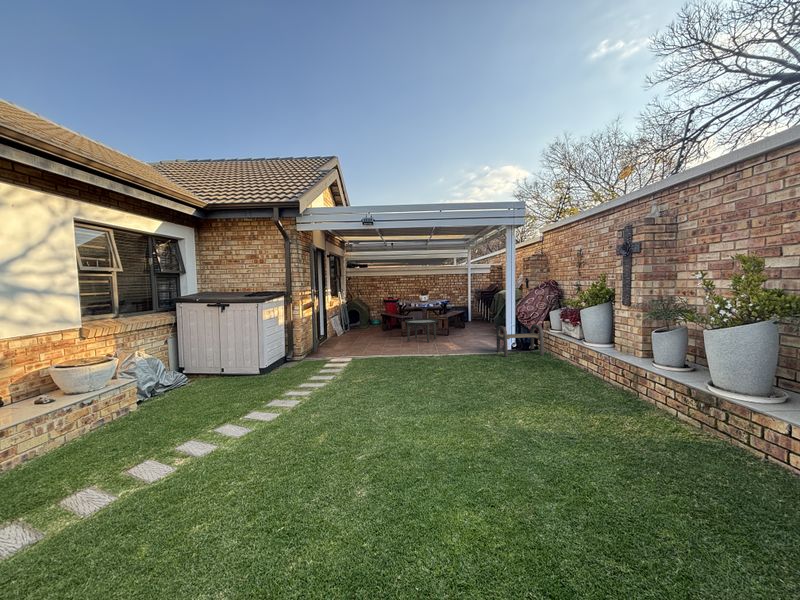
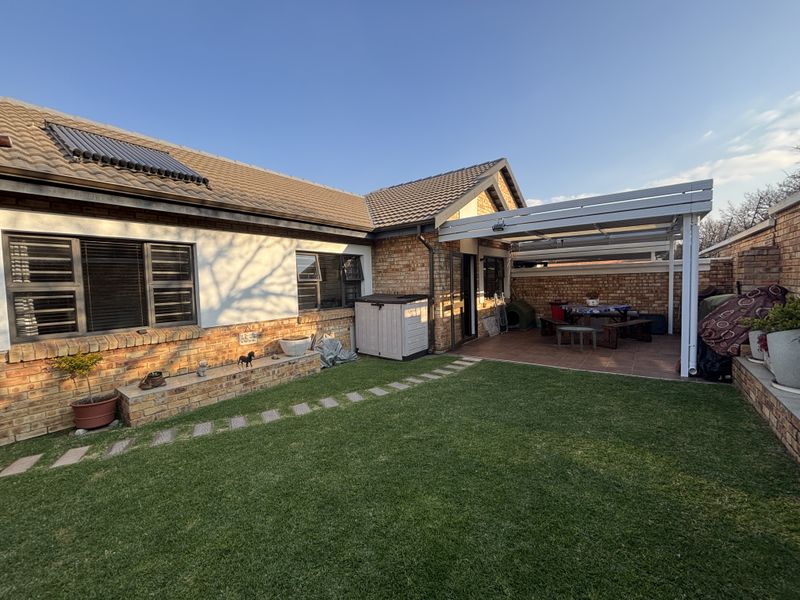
bench: present [497,324,544,357] -> none [661,343,736,390]

